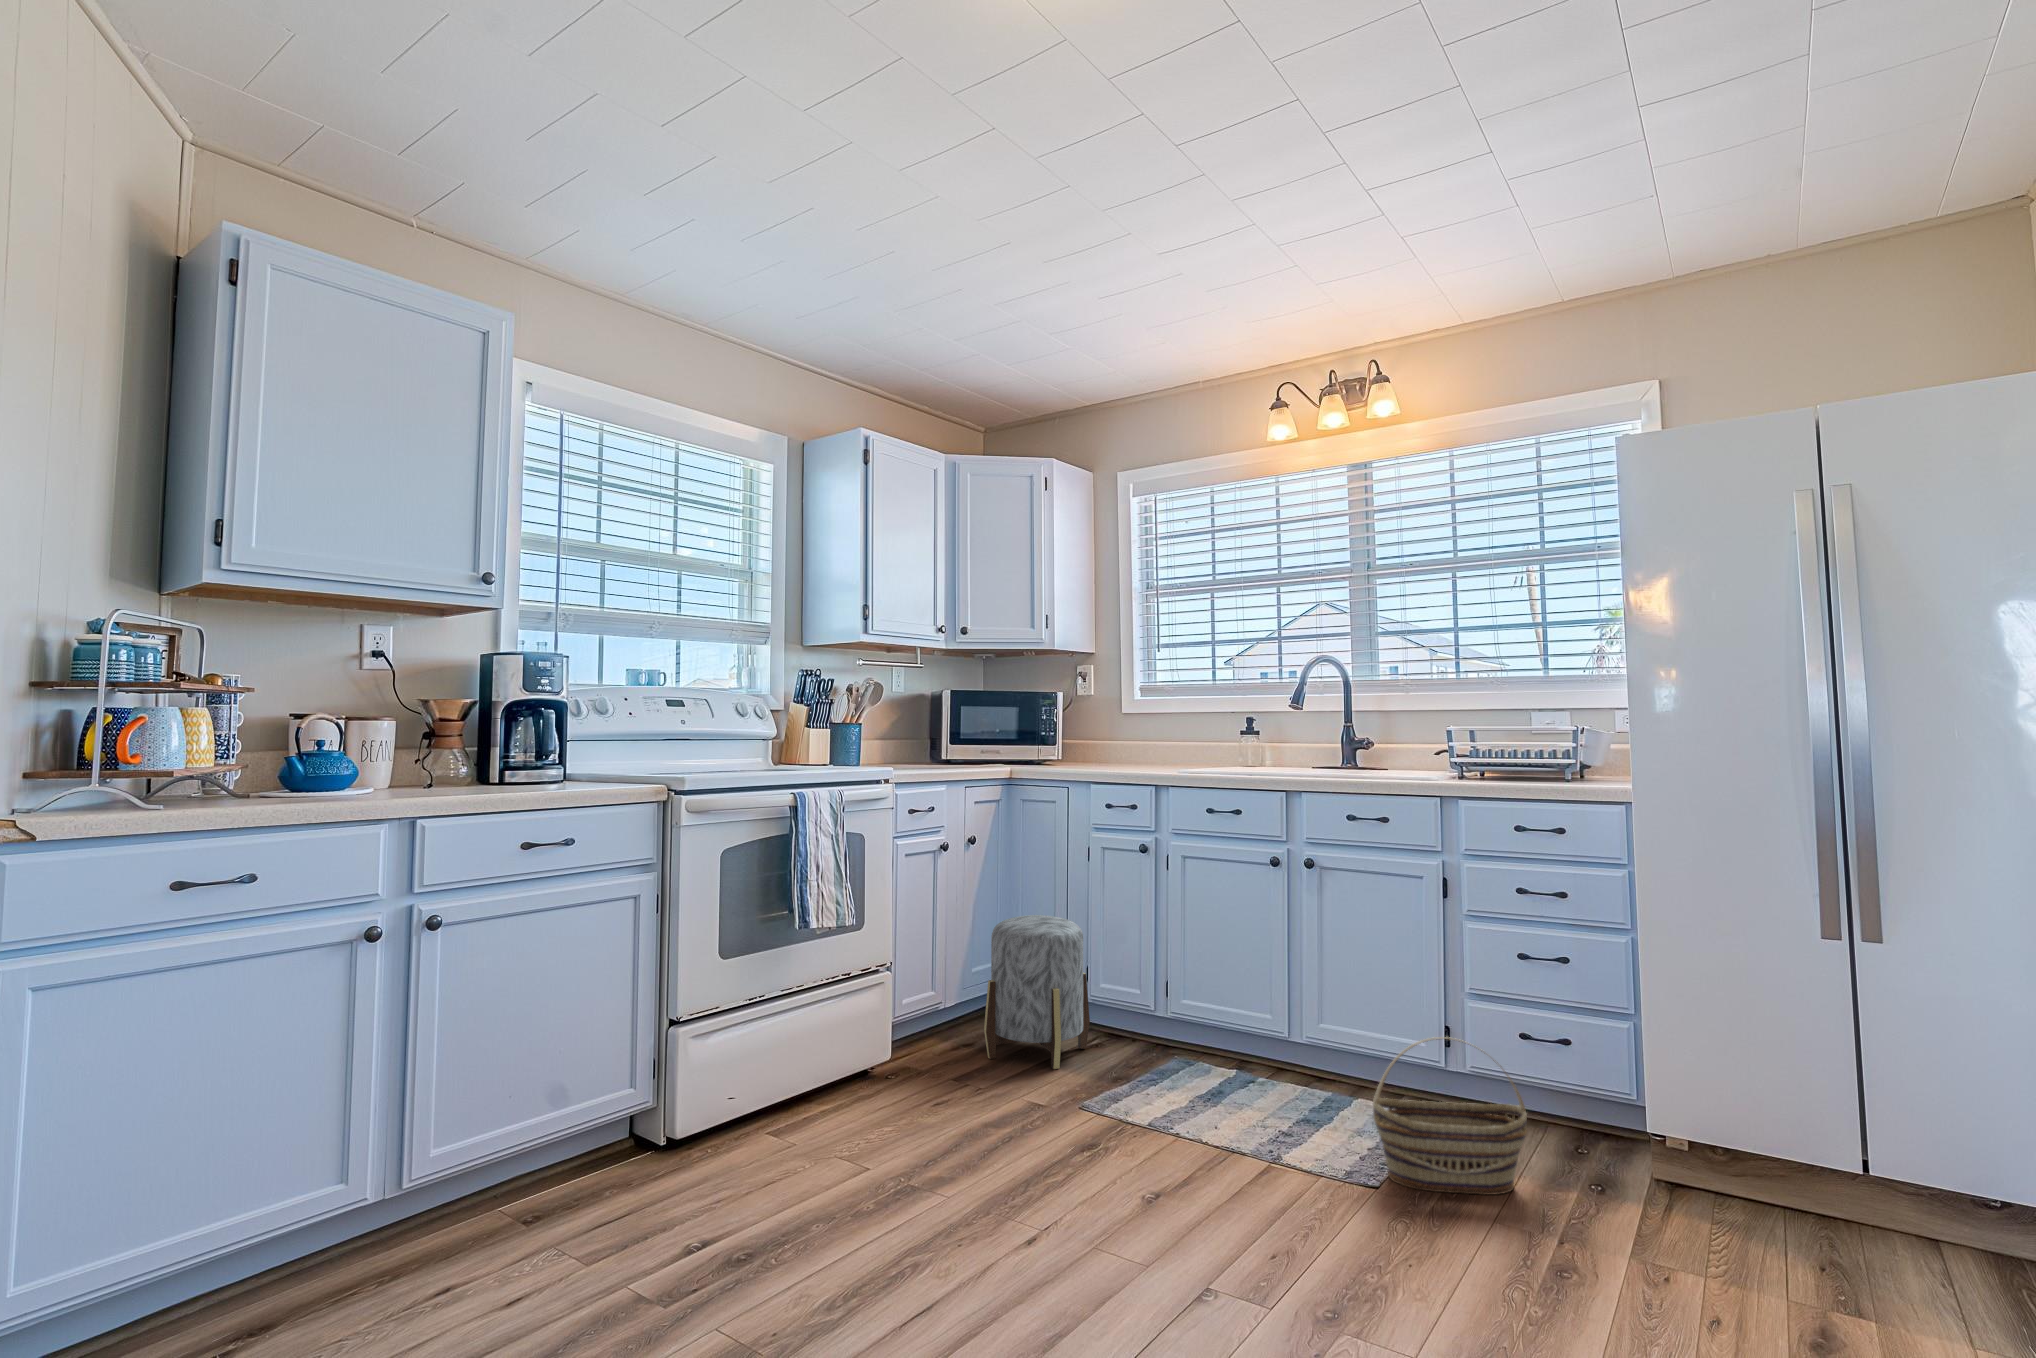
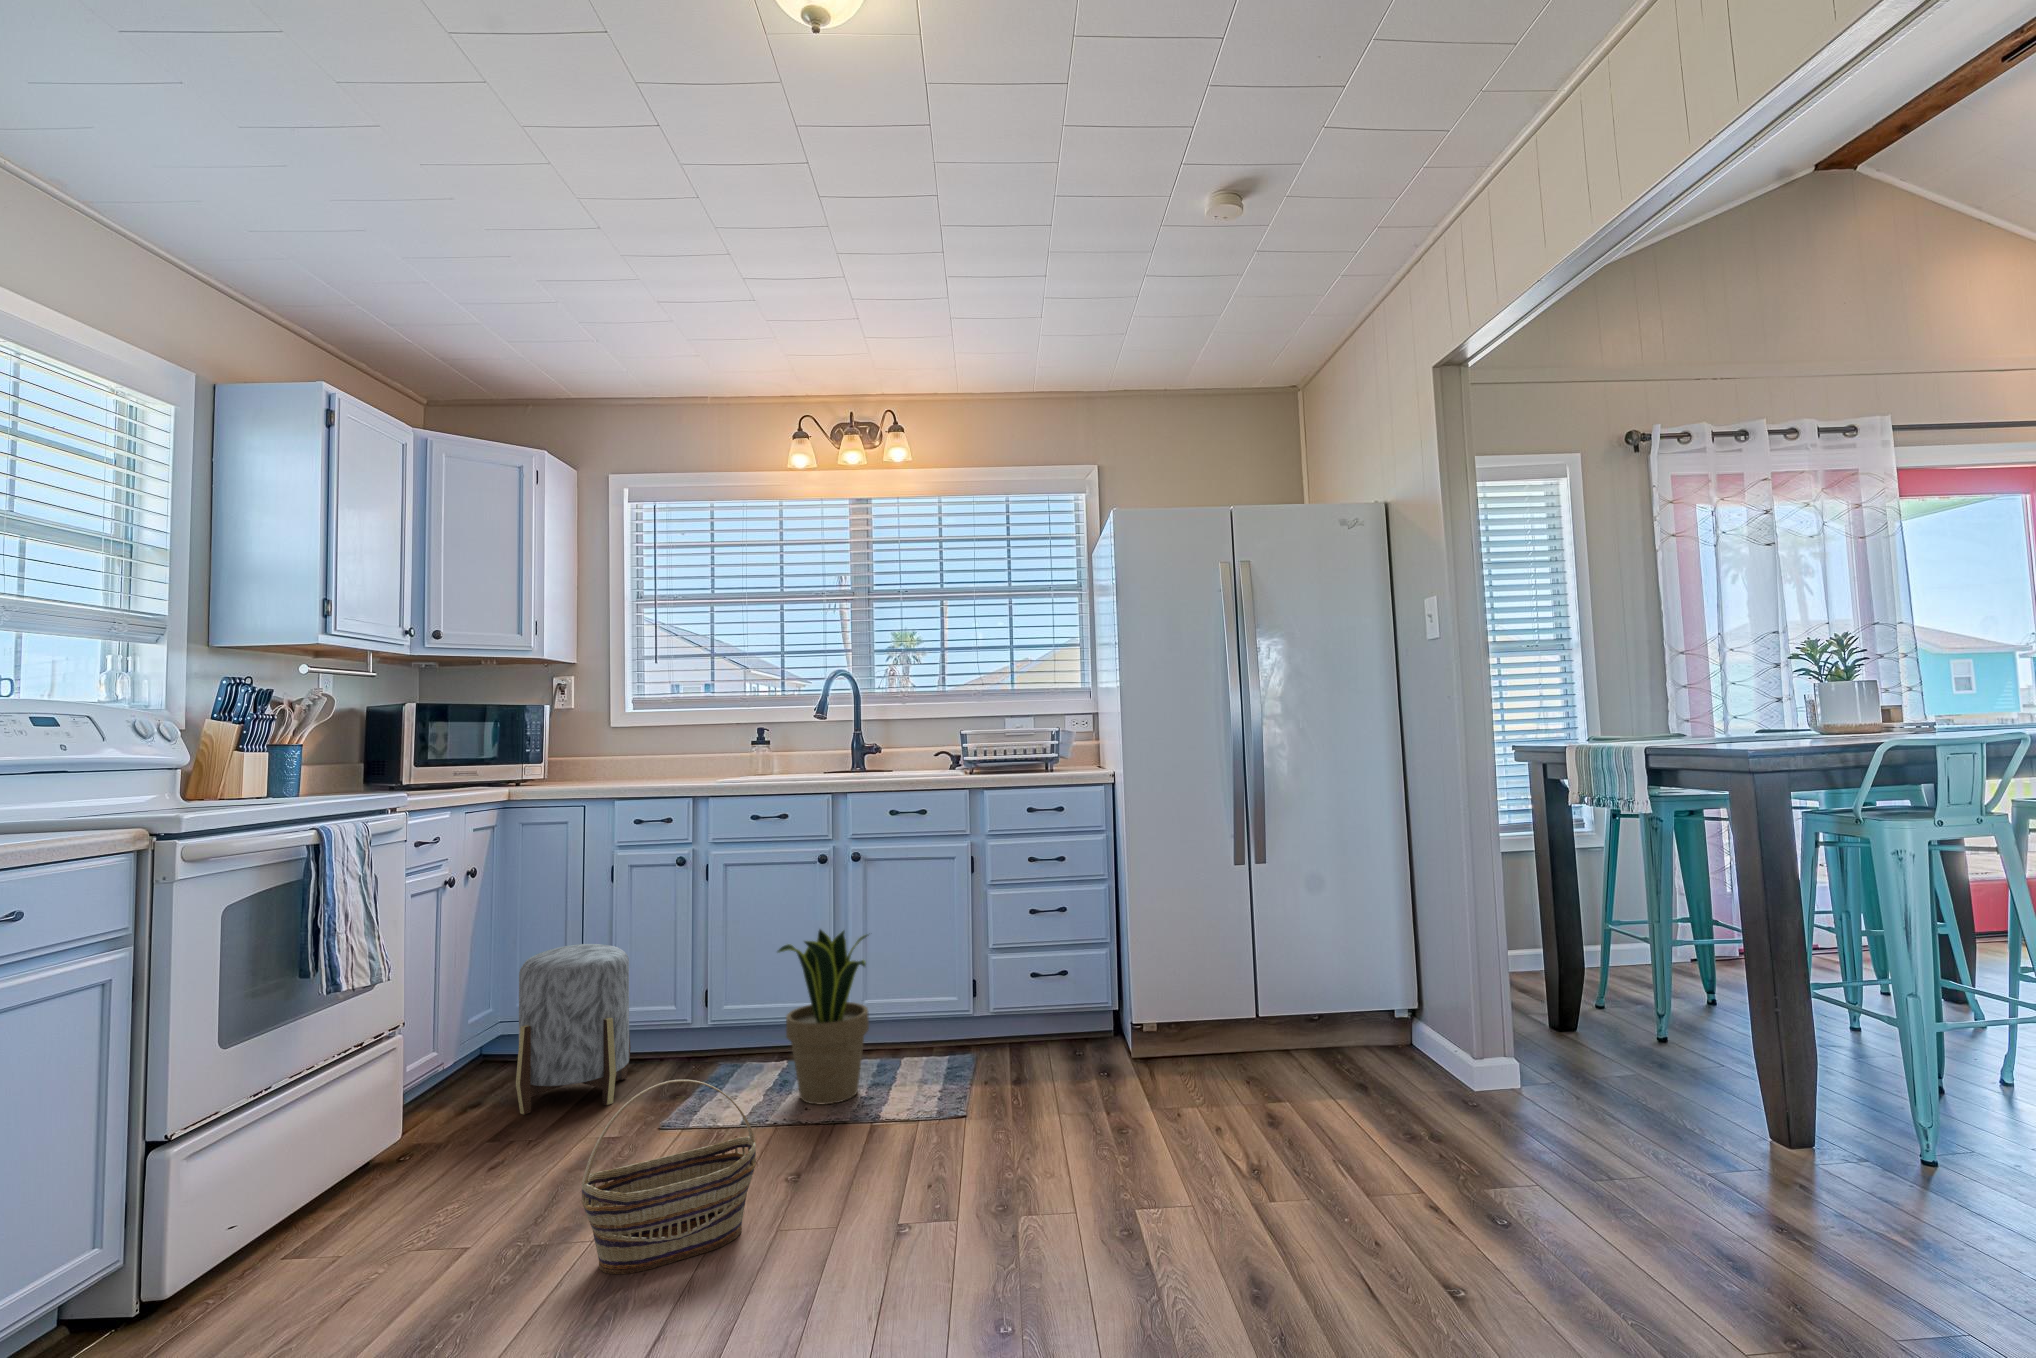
potted plant: none [1190,938,1303,1129] -> present [778,929,869,1105]
basket: present [1373,1037,1527,1195] -> present [582,1080,756,1274]

